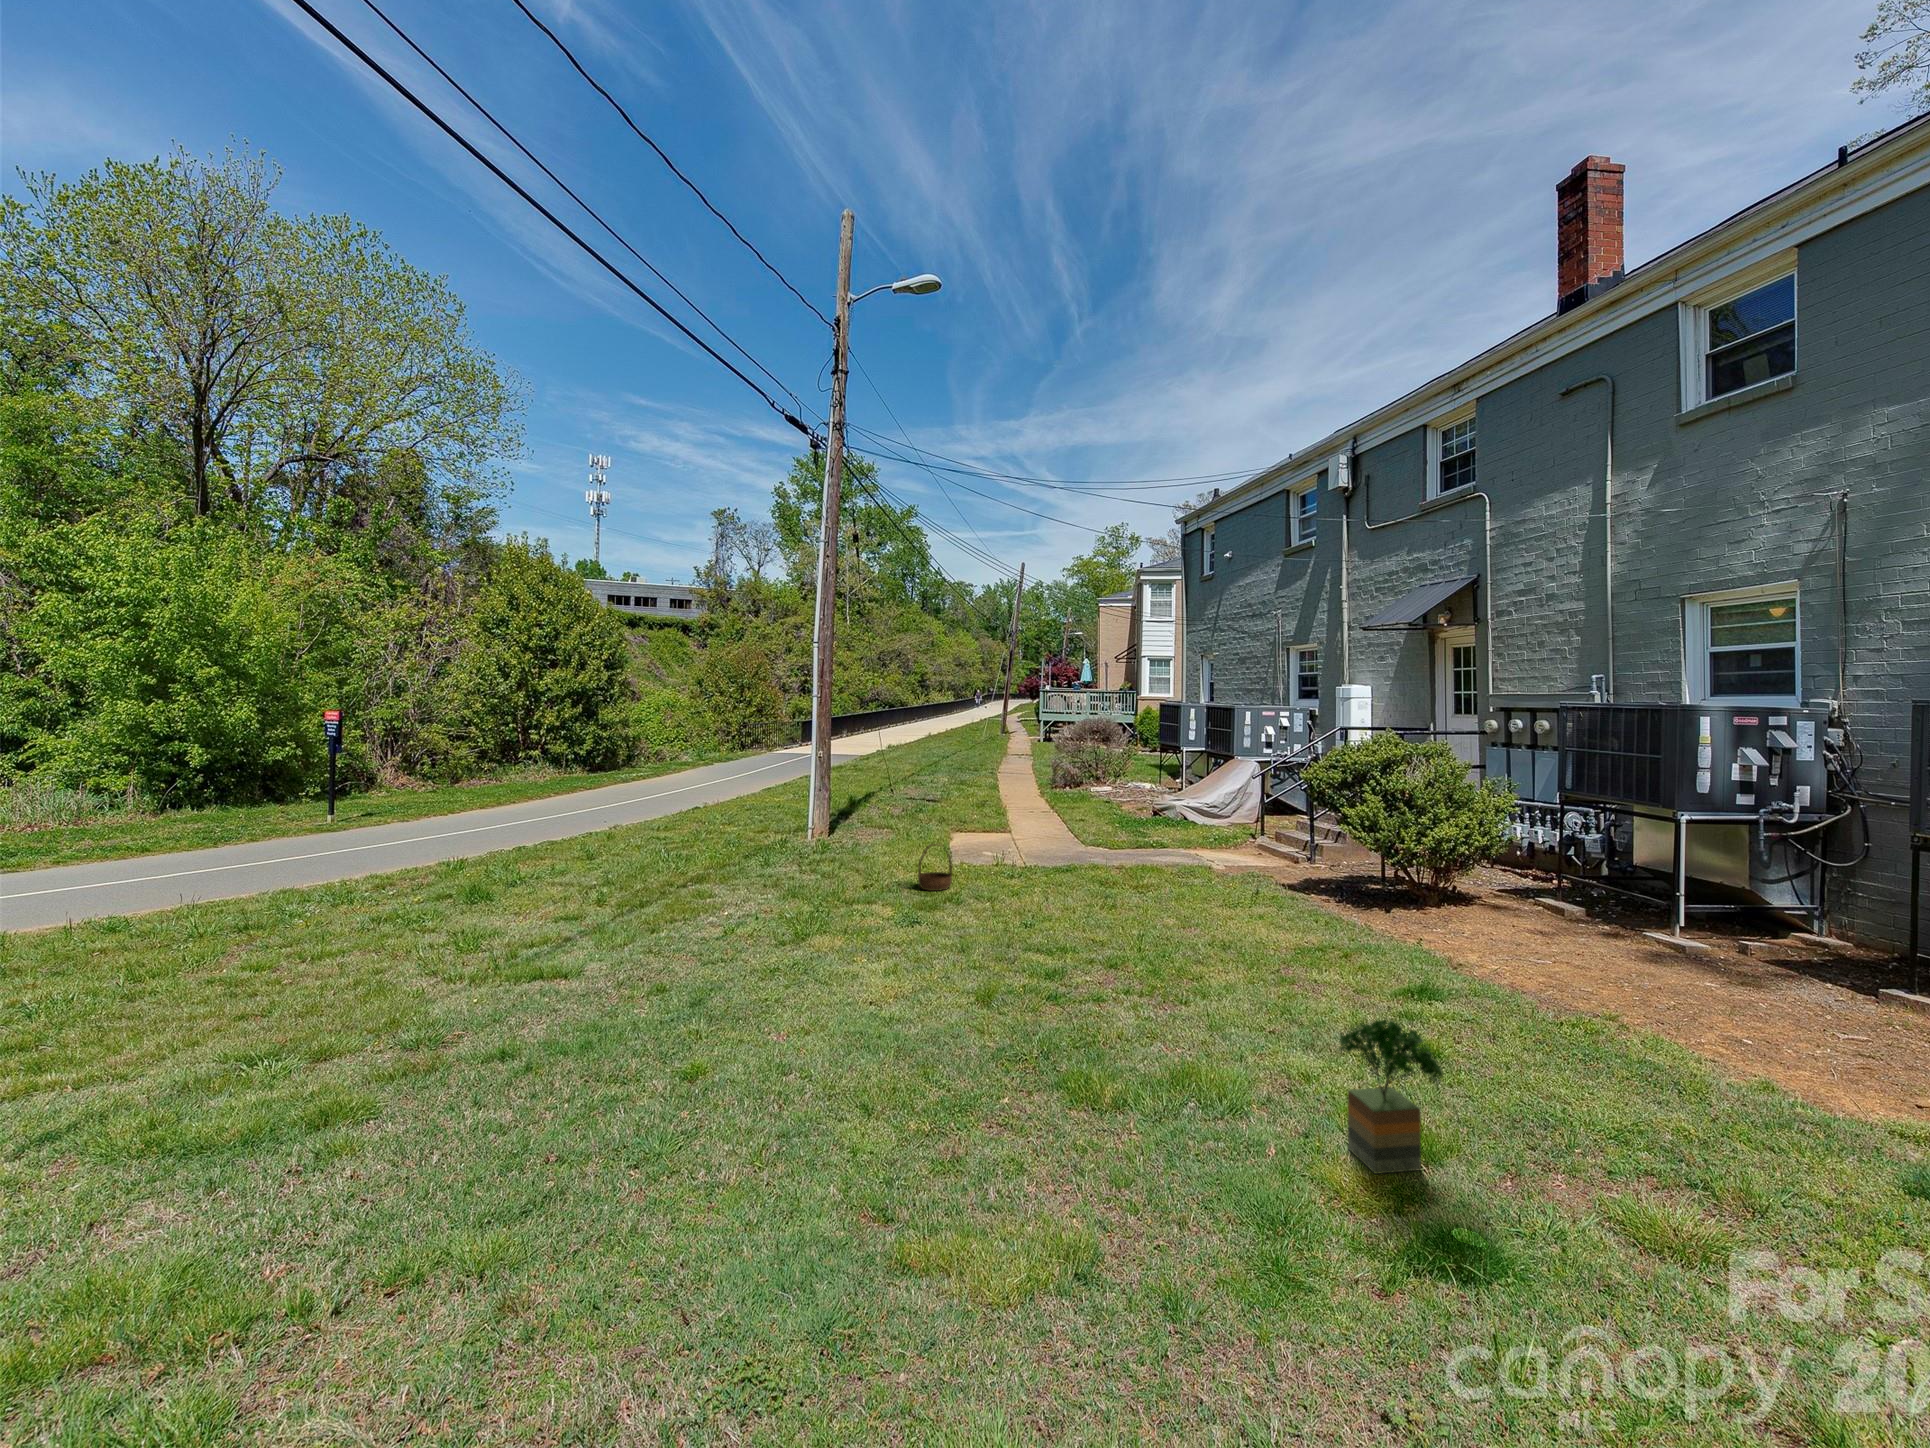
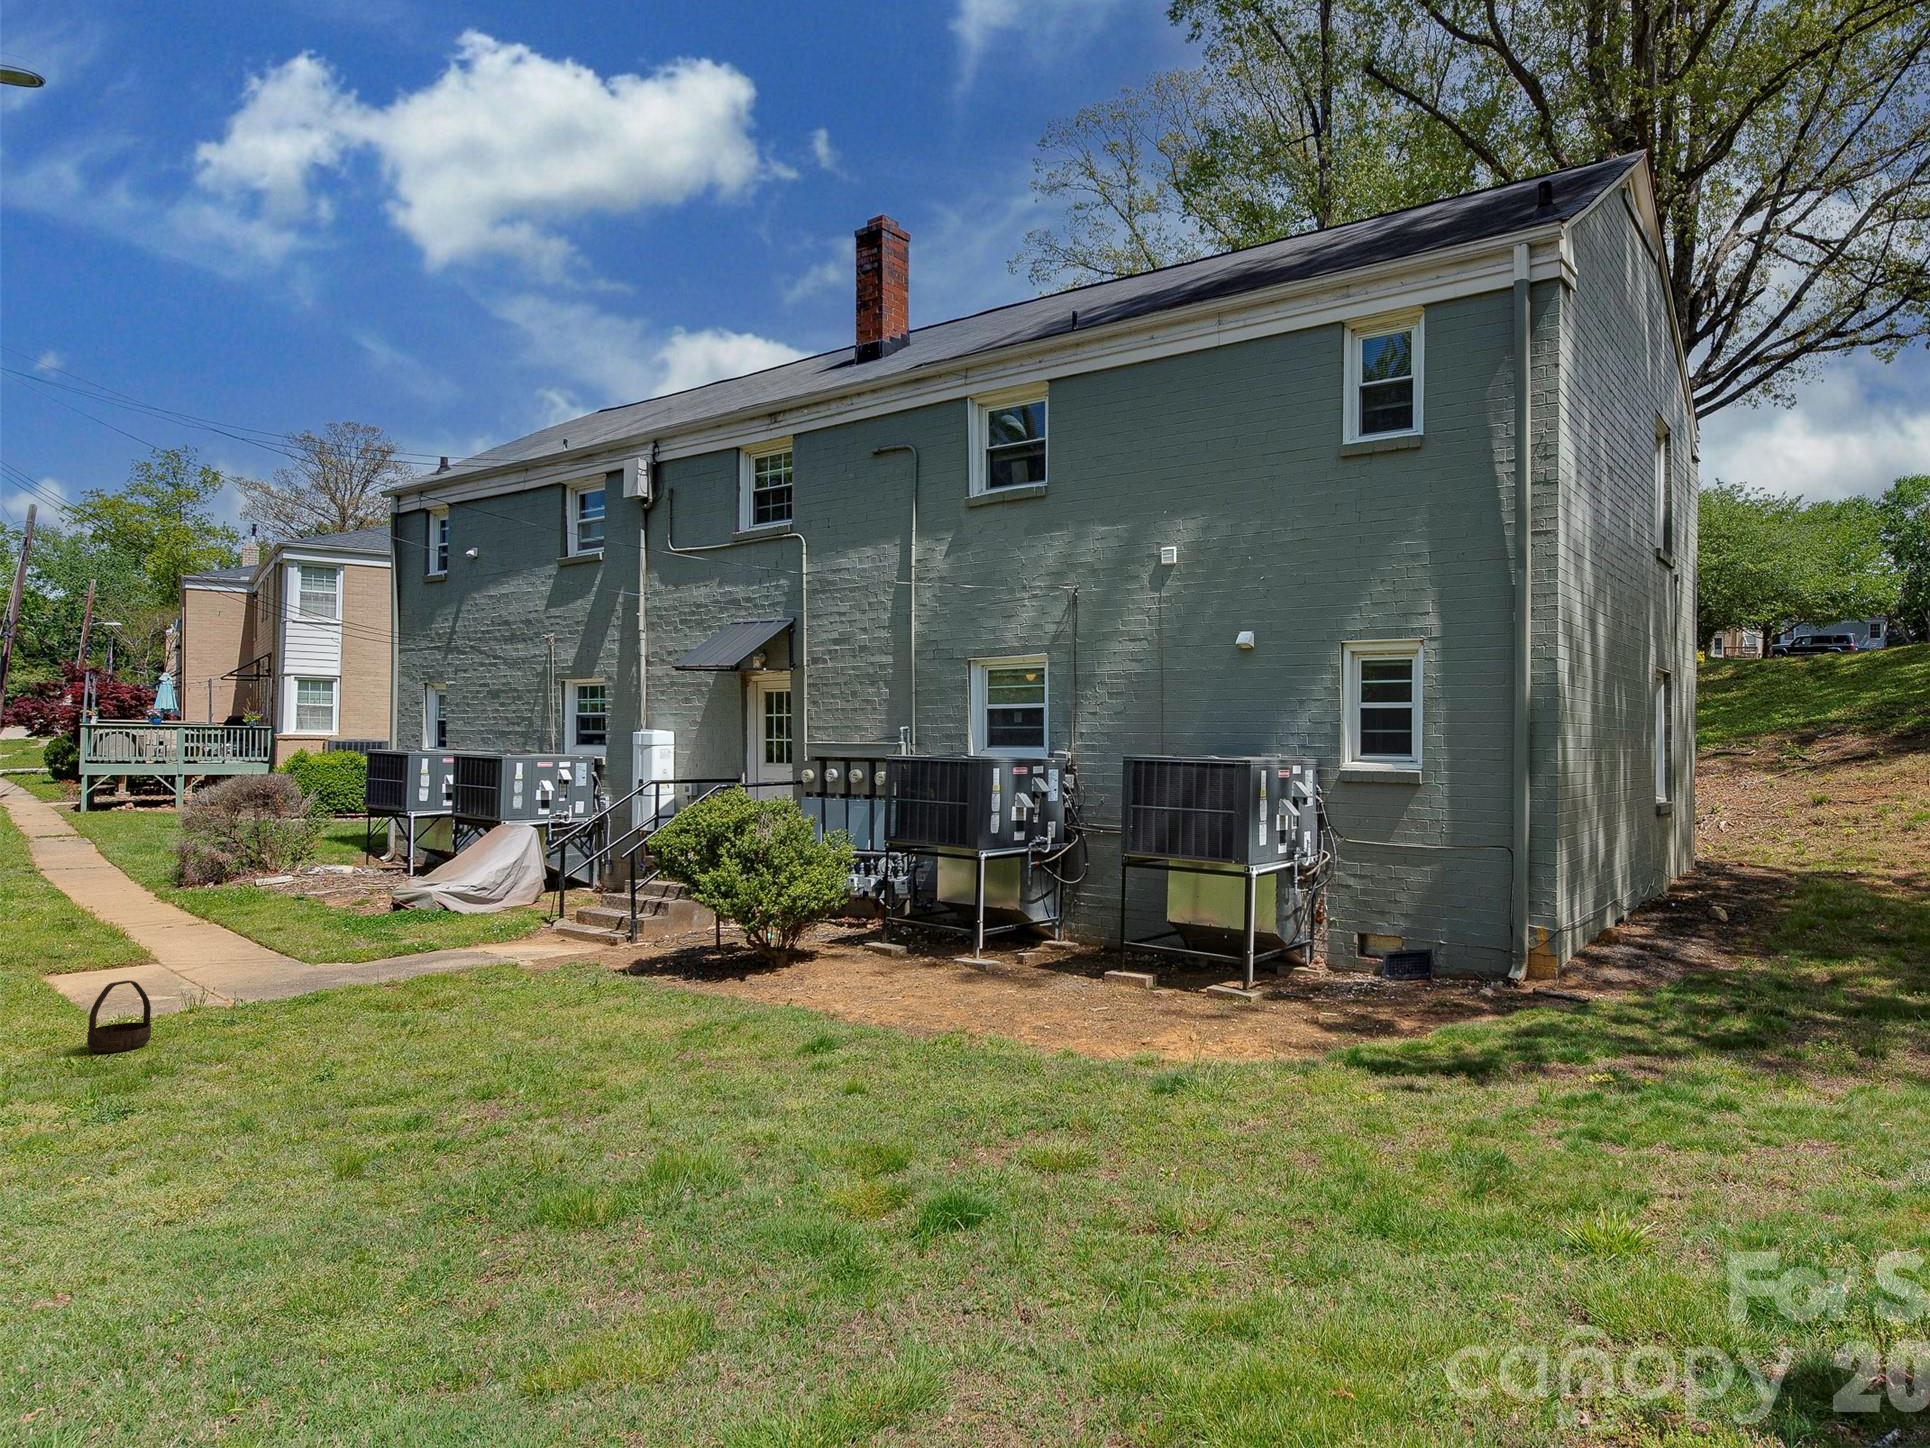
potted tree: present [1337,1020,1445,1174] -> none [803,1043,891,1169]

